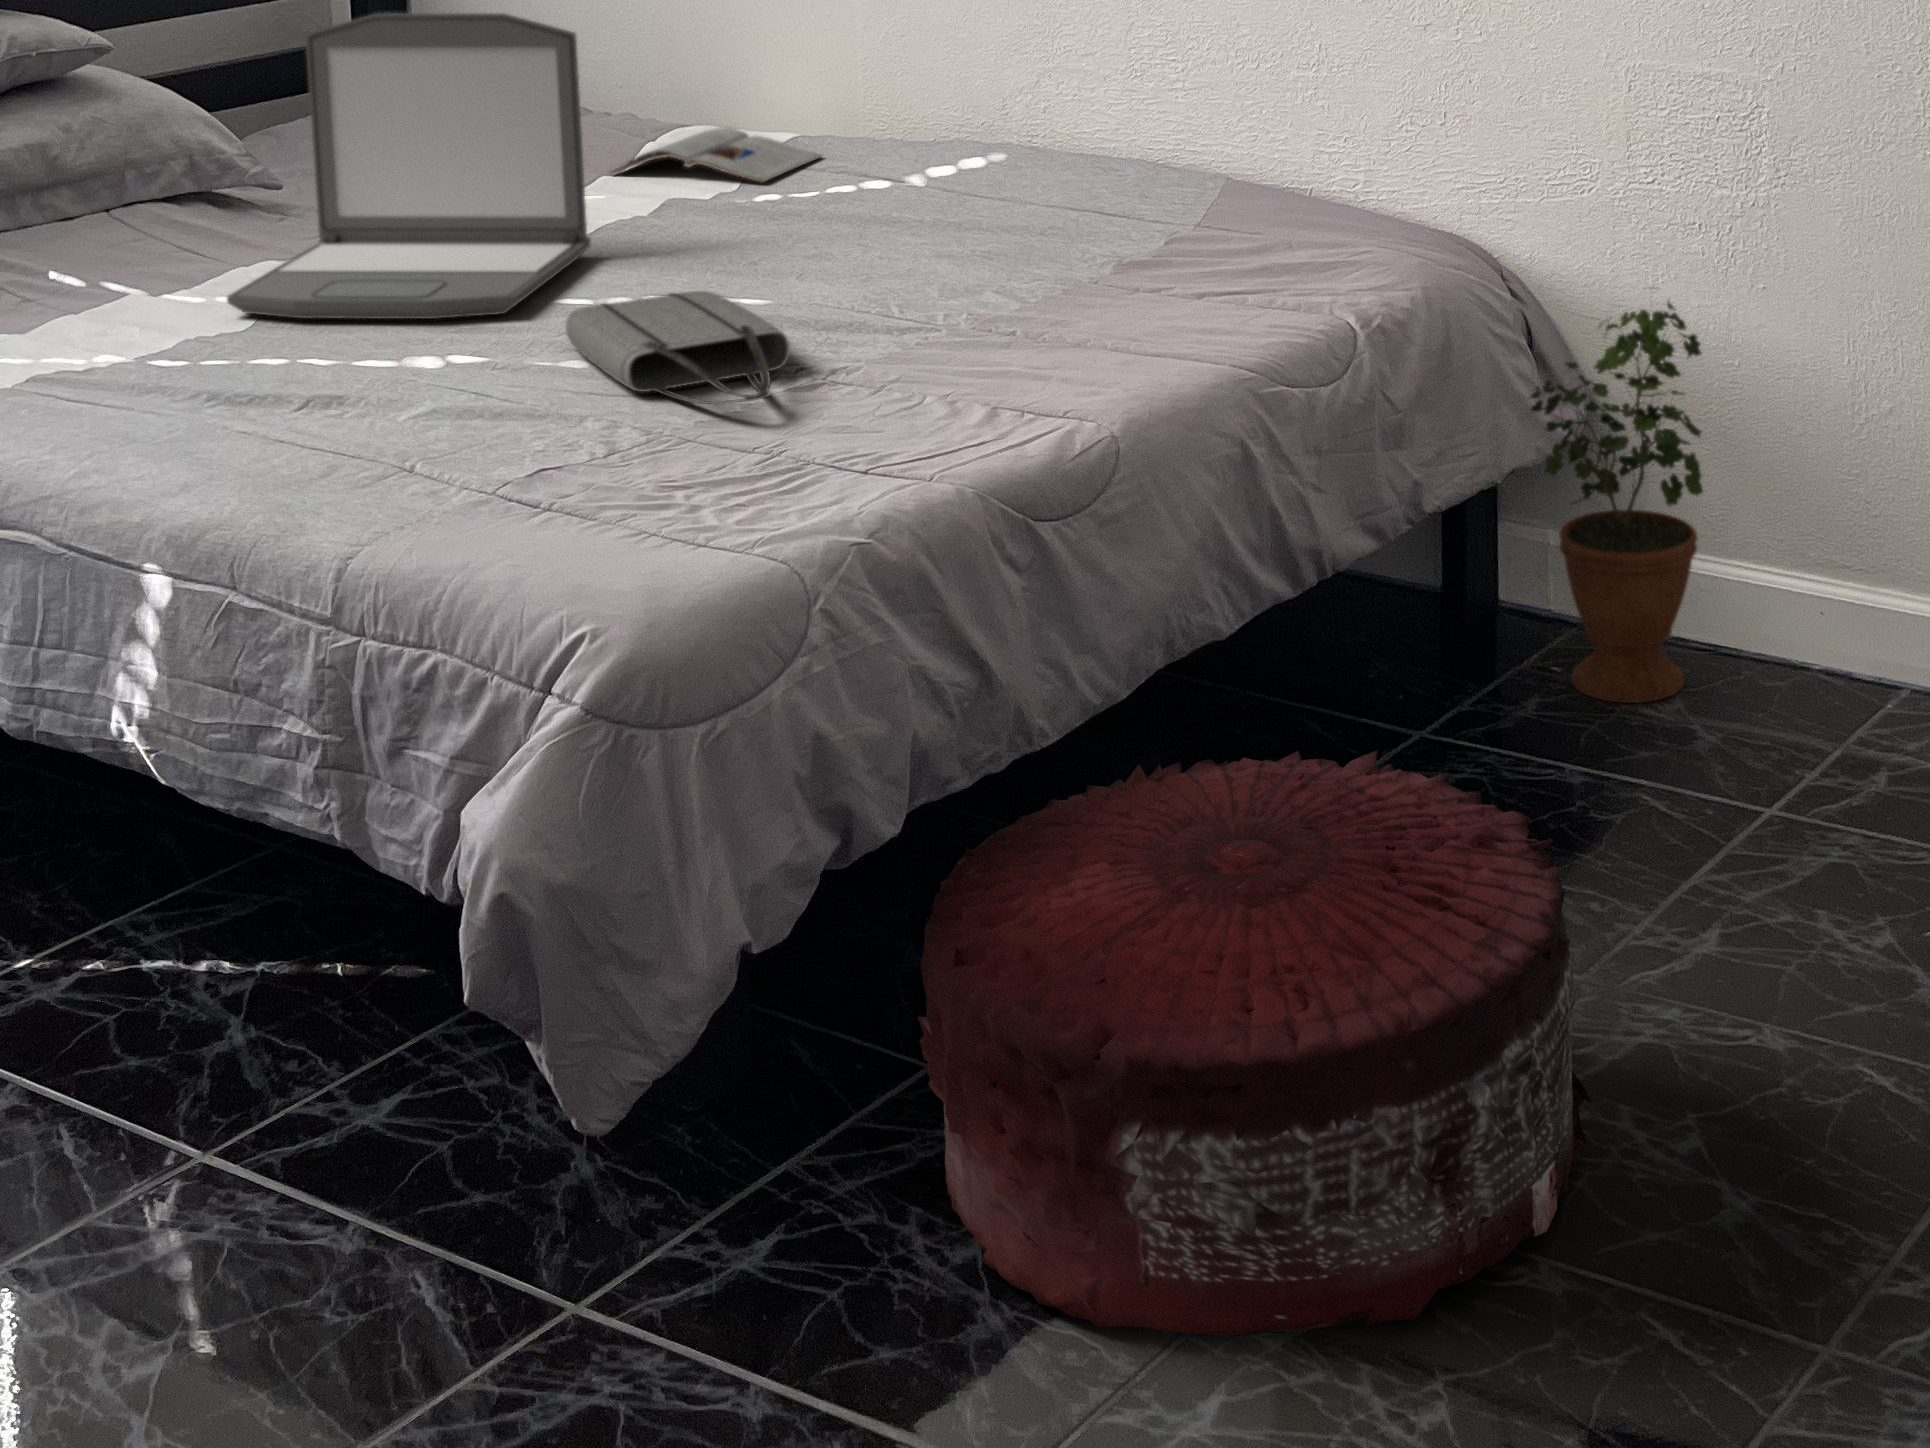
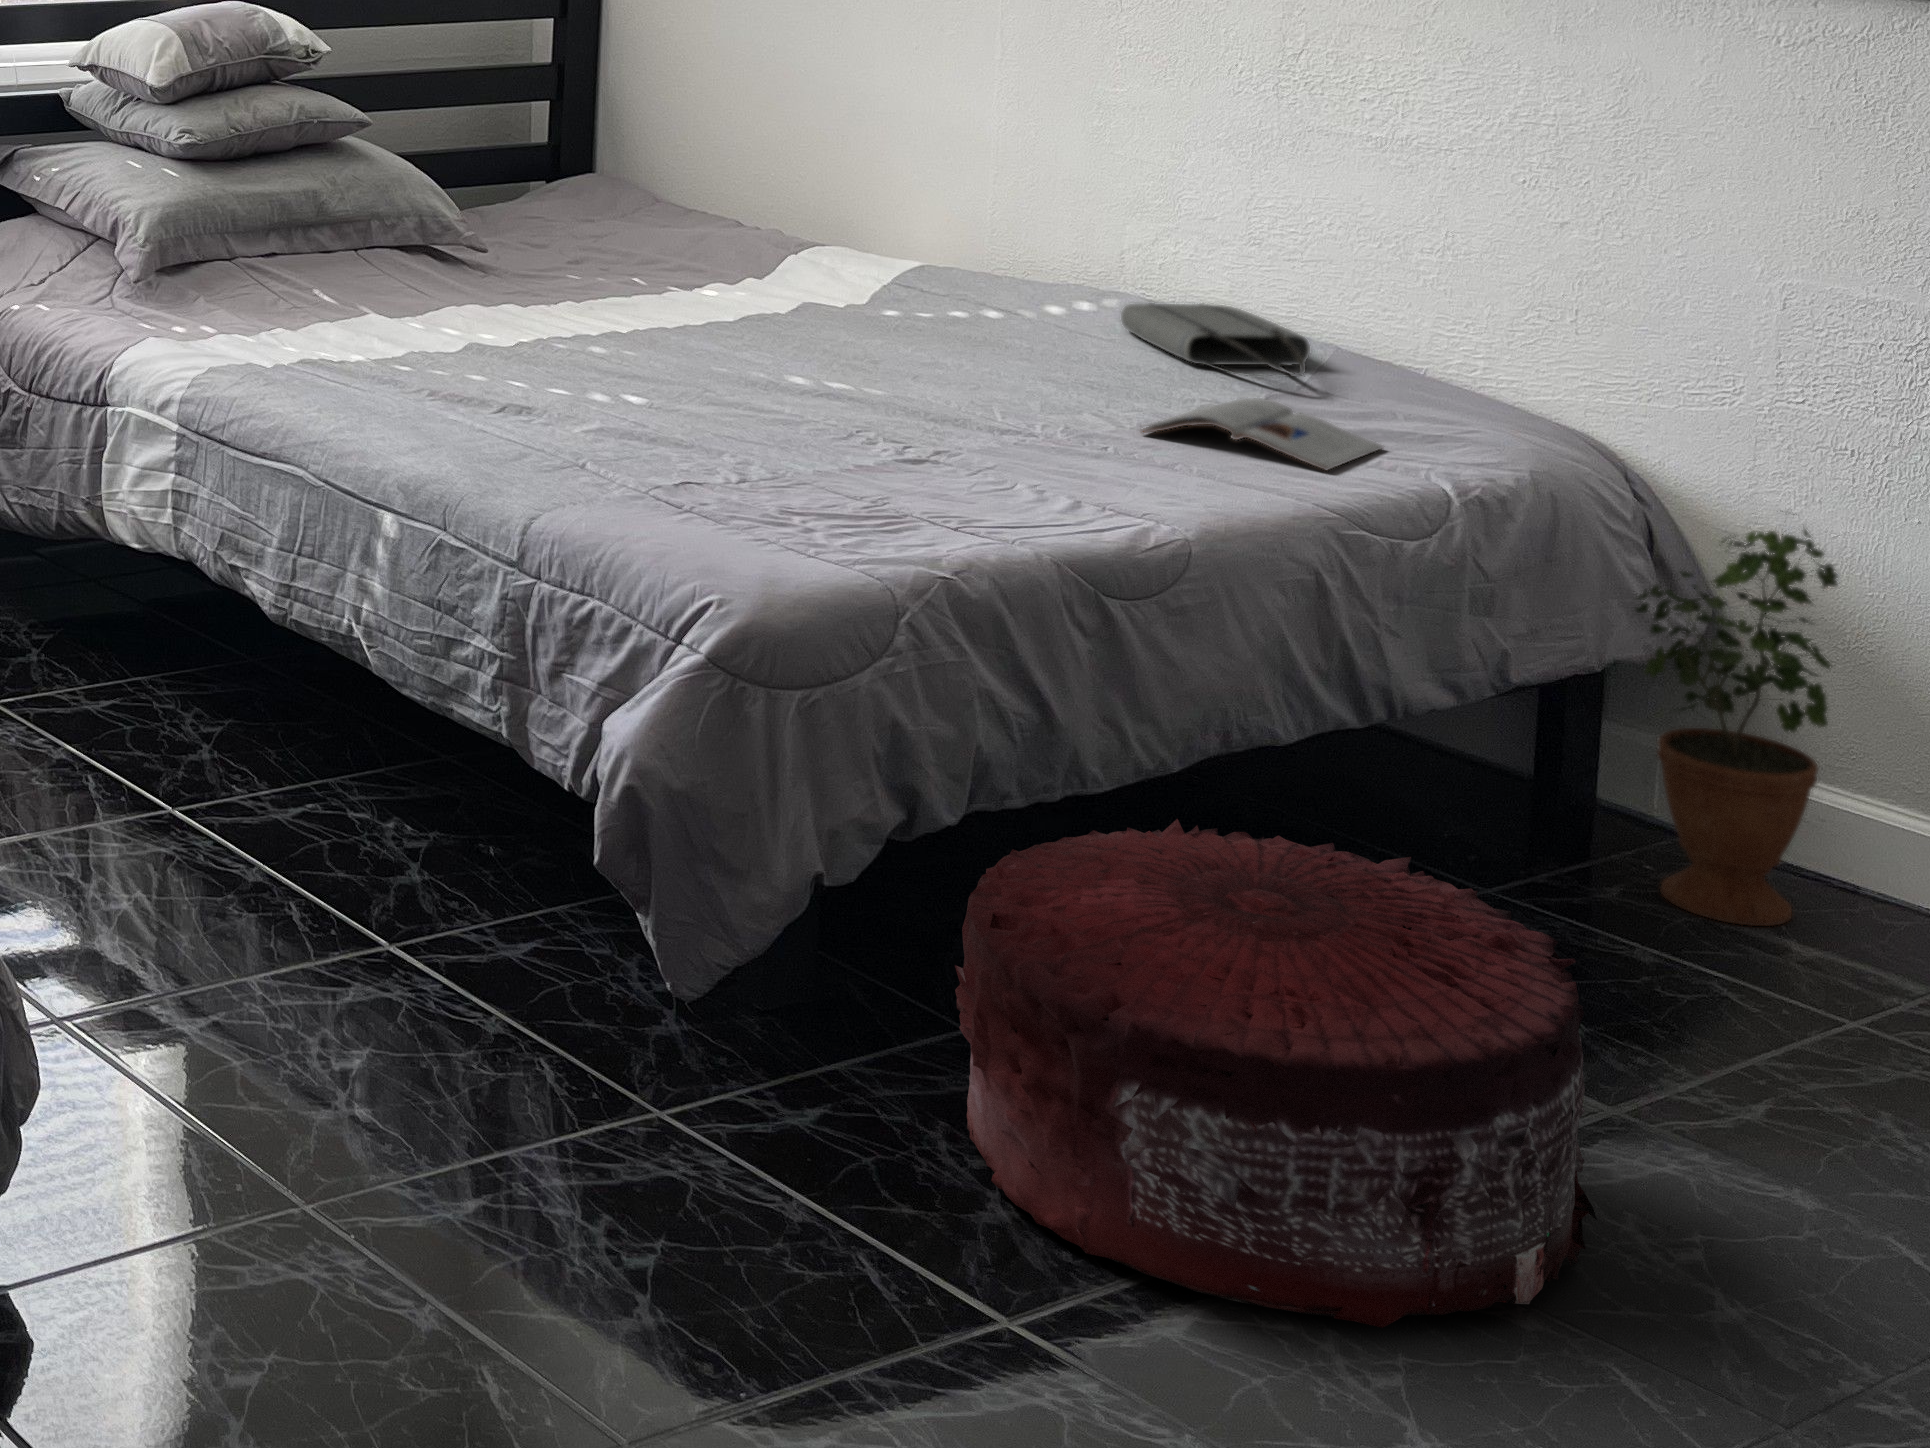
laptop: present [227,13,591,319] -> none [447,114,743,369]
magazine: present [611,127,822,183] -> present [1141,398,1382,470]
tote bag: present [566,291,790,404] -> present [1121,303,1310,376]

